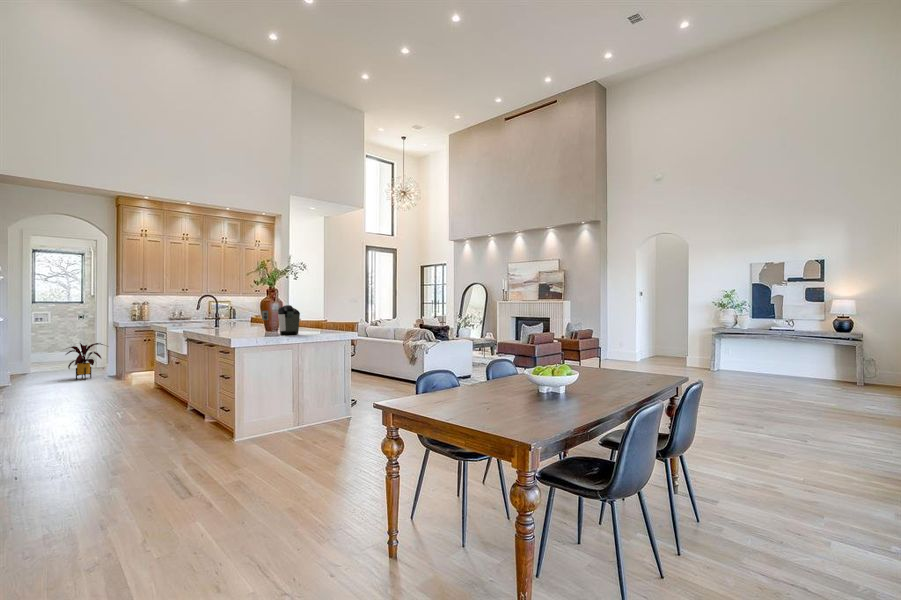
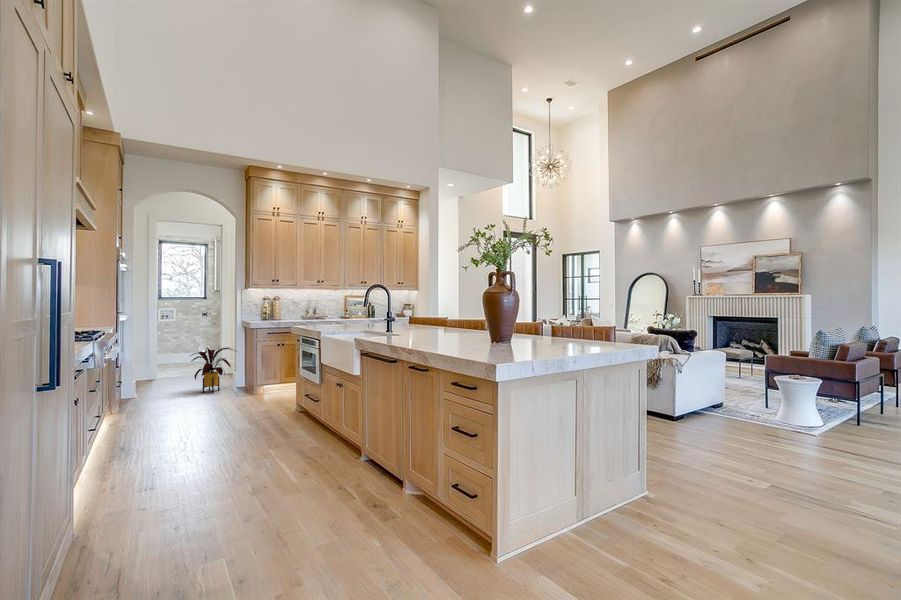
coffee maker: present [262,305,300,335] -> none [519,298,584,354]

